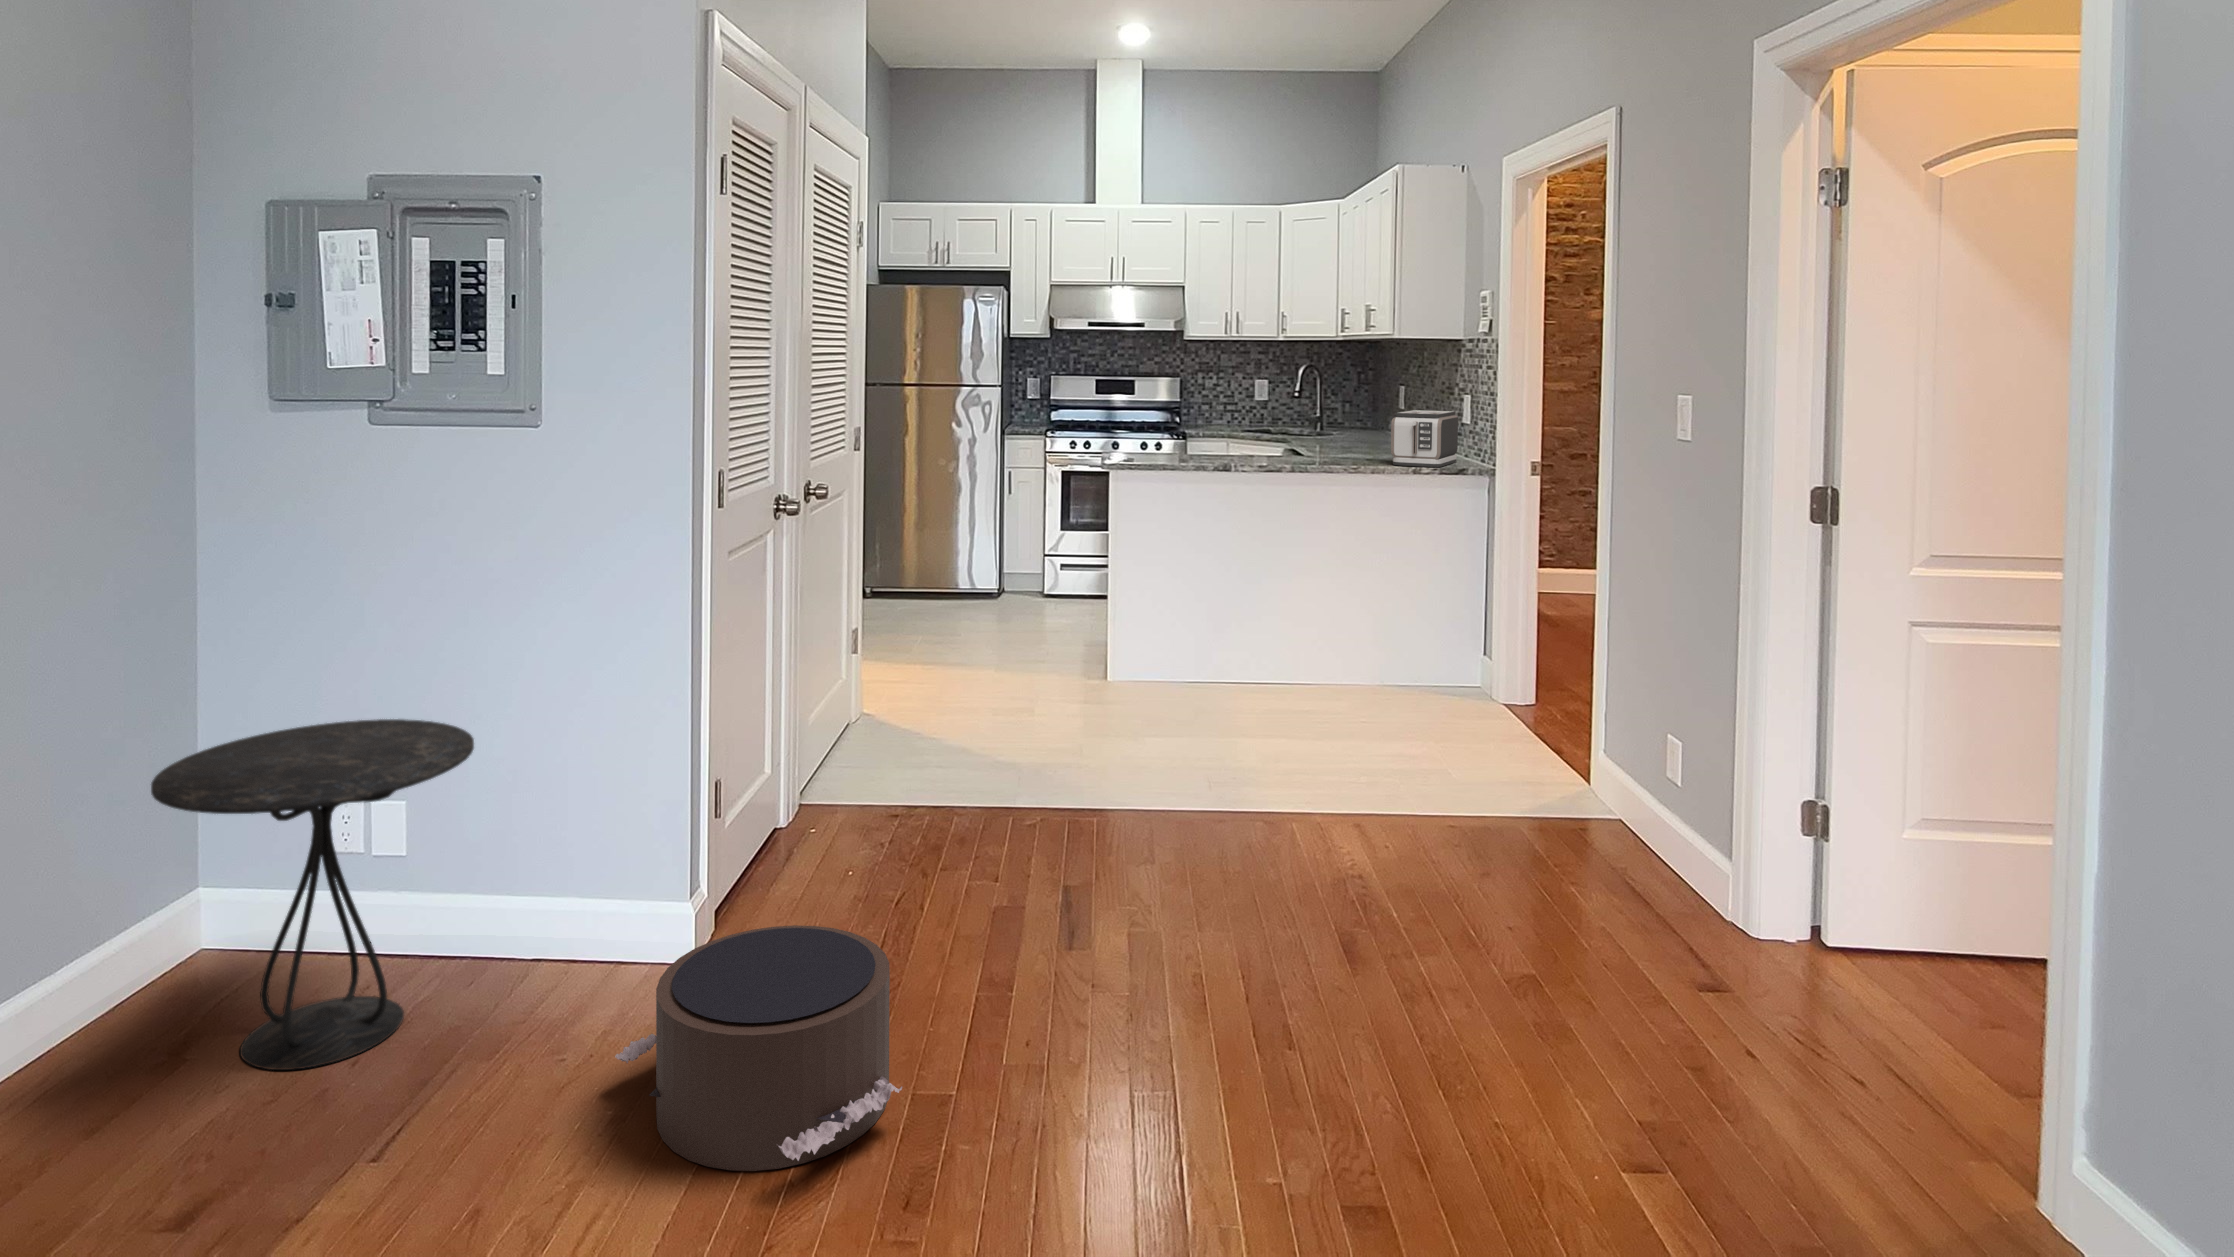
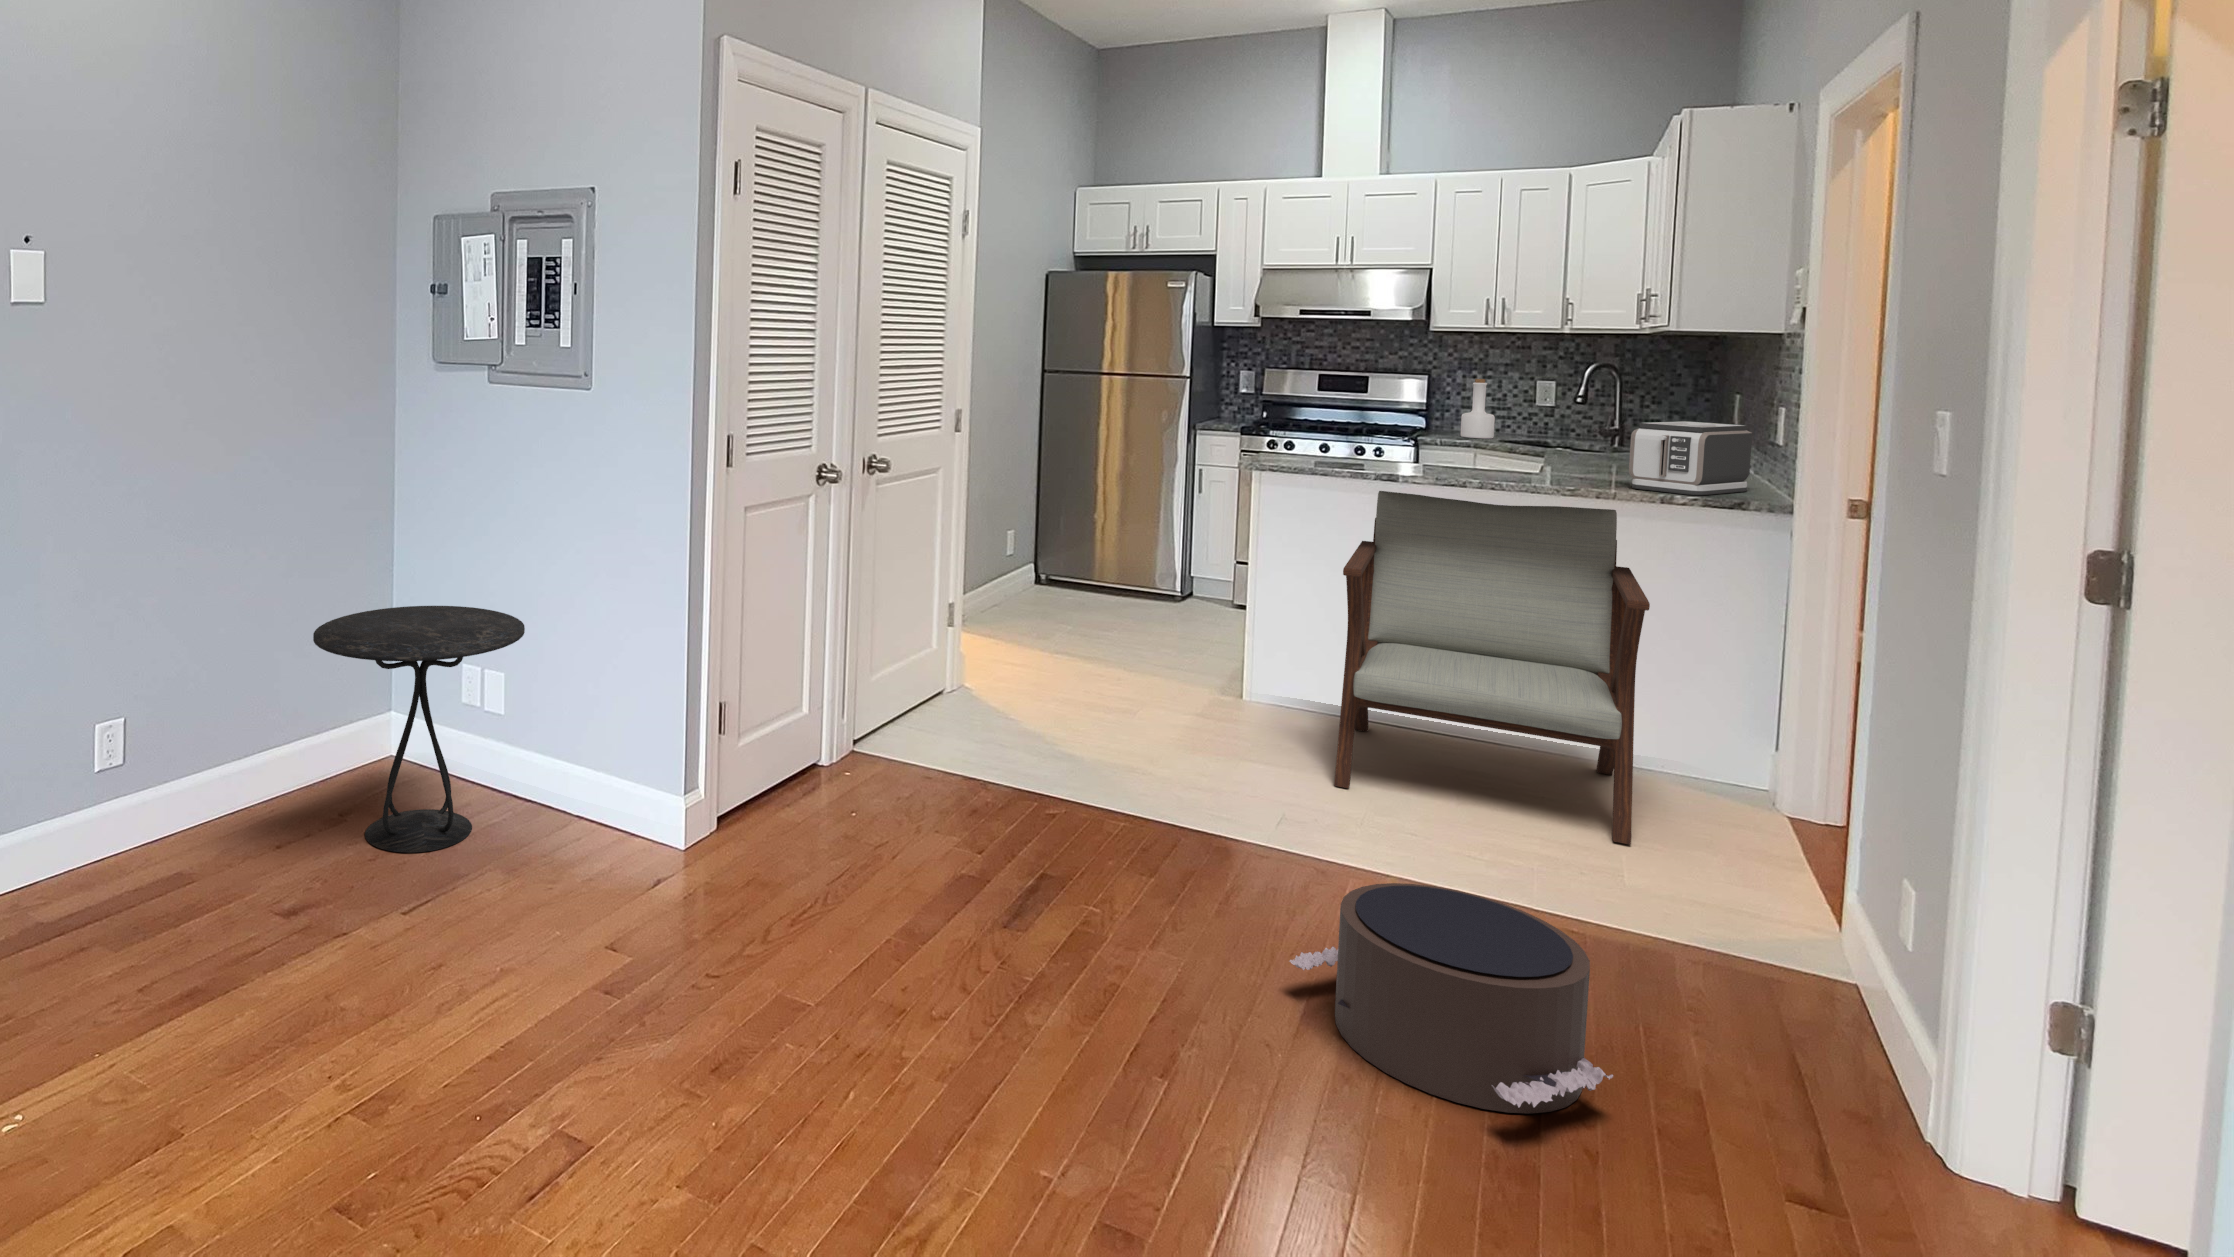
bottle: none [1207,381,1231,433] -> present [1460,379,1495,439]
lounge chair: none [1205,482,1441,747] -> present [1334,491,1650,845]
pouf: present [615,925,902,1171] -> present [1290,883,1613,1113]

